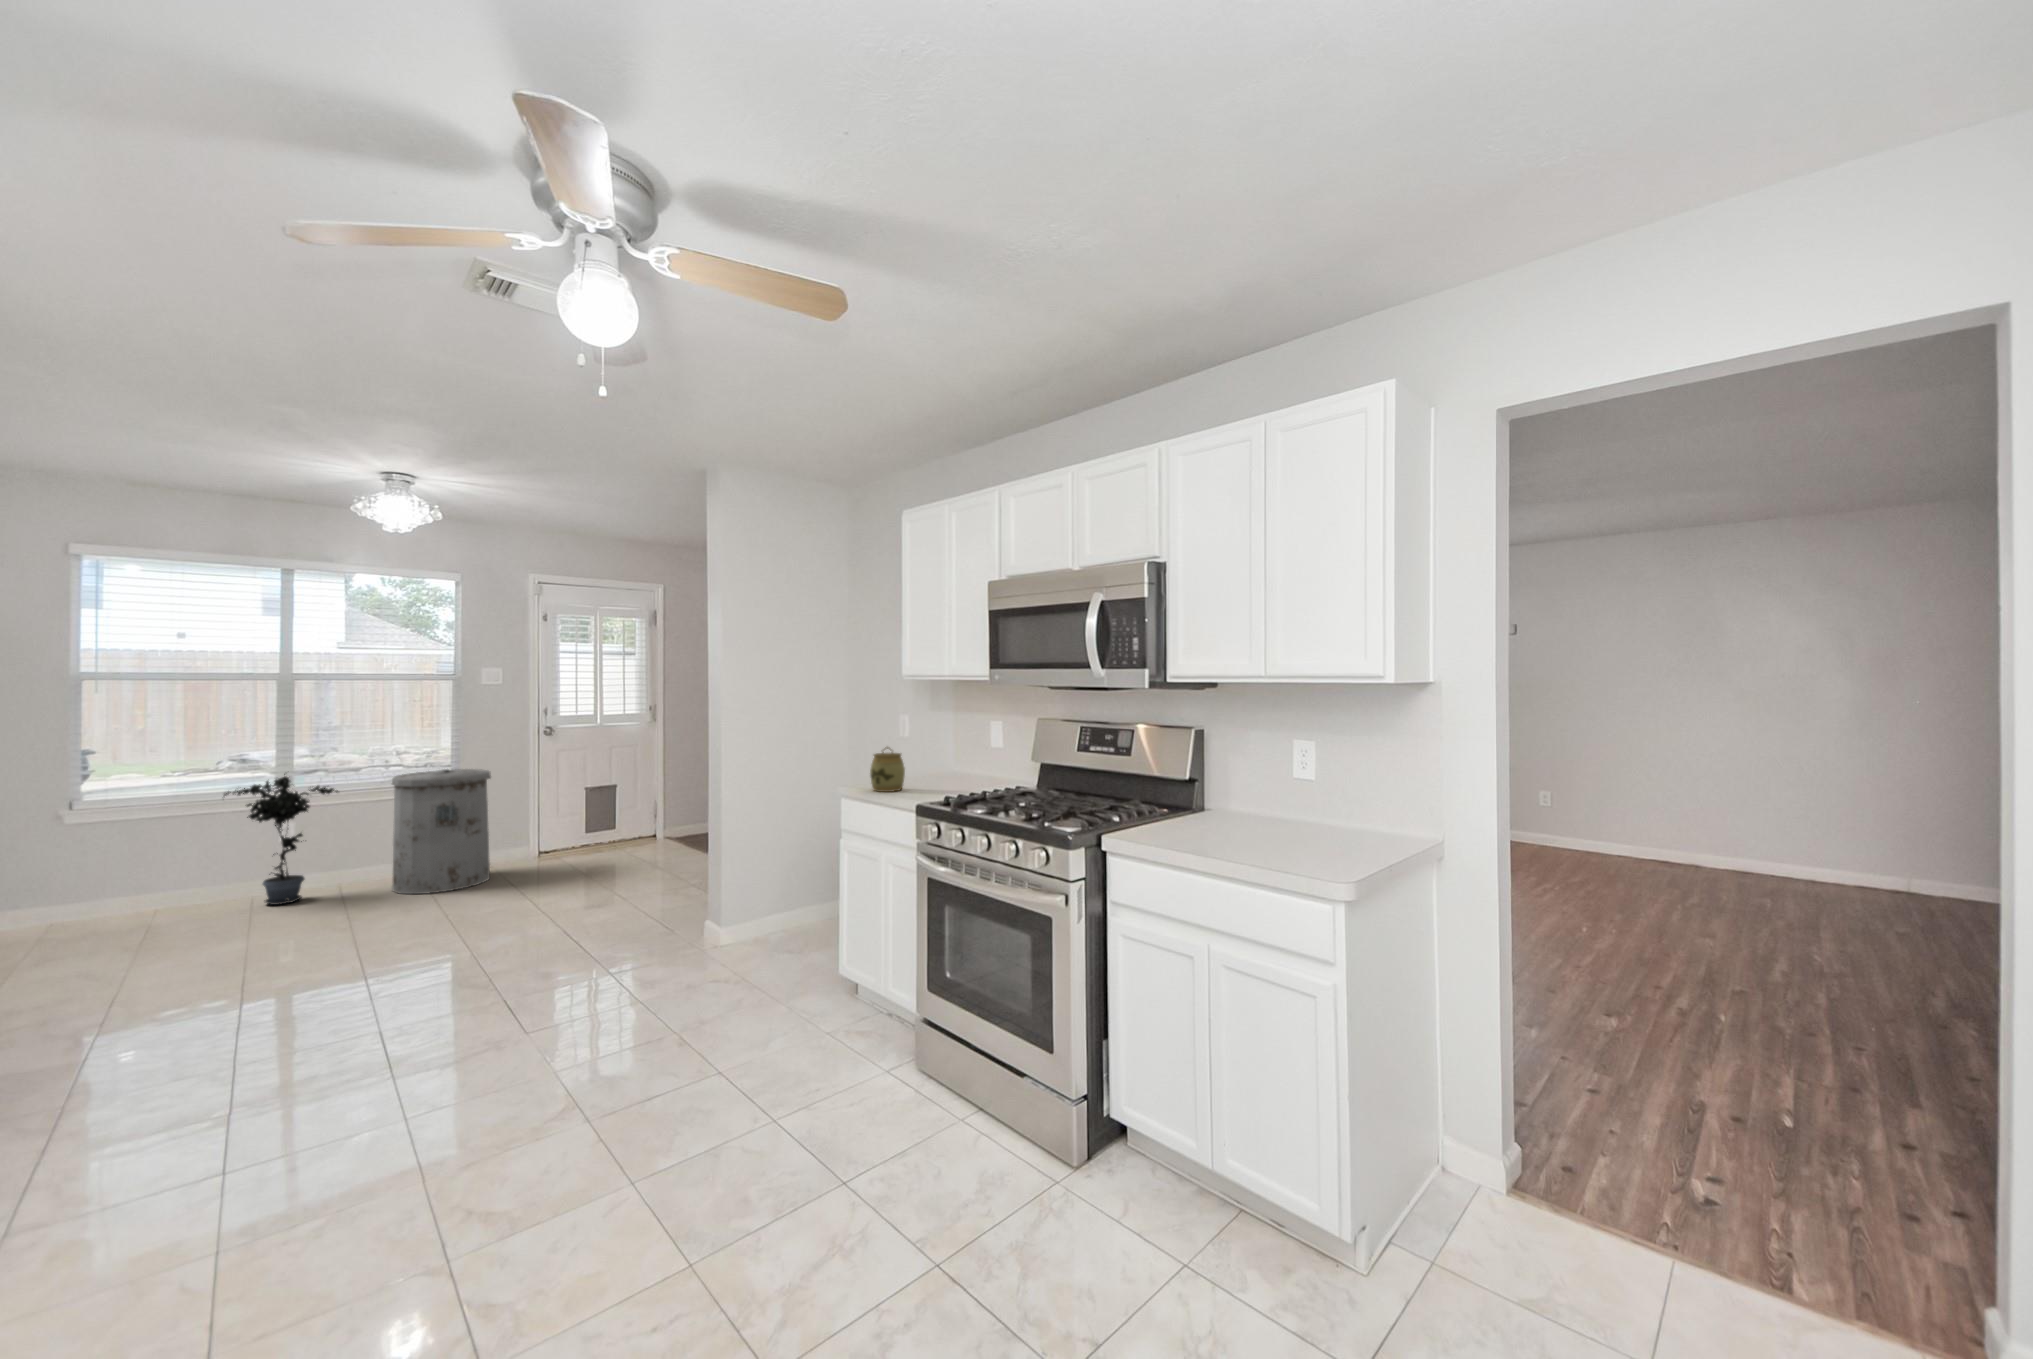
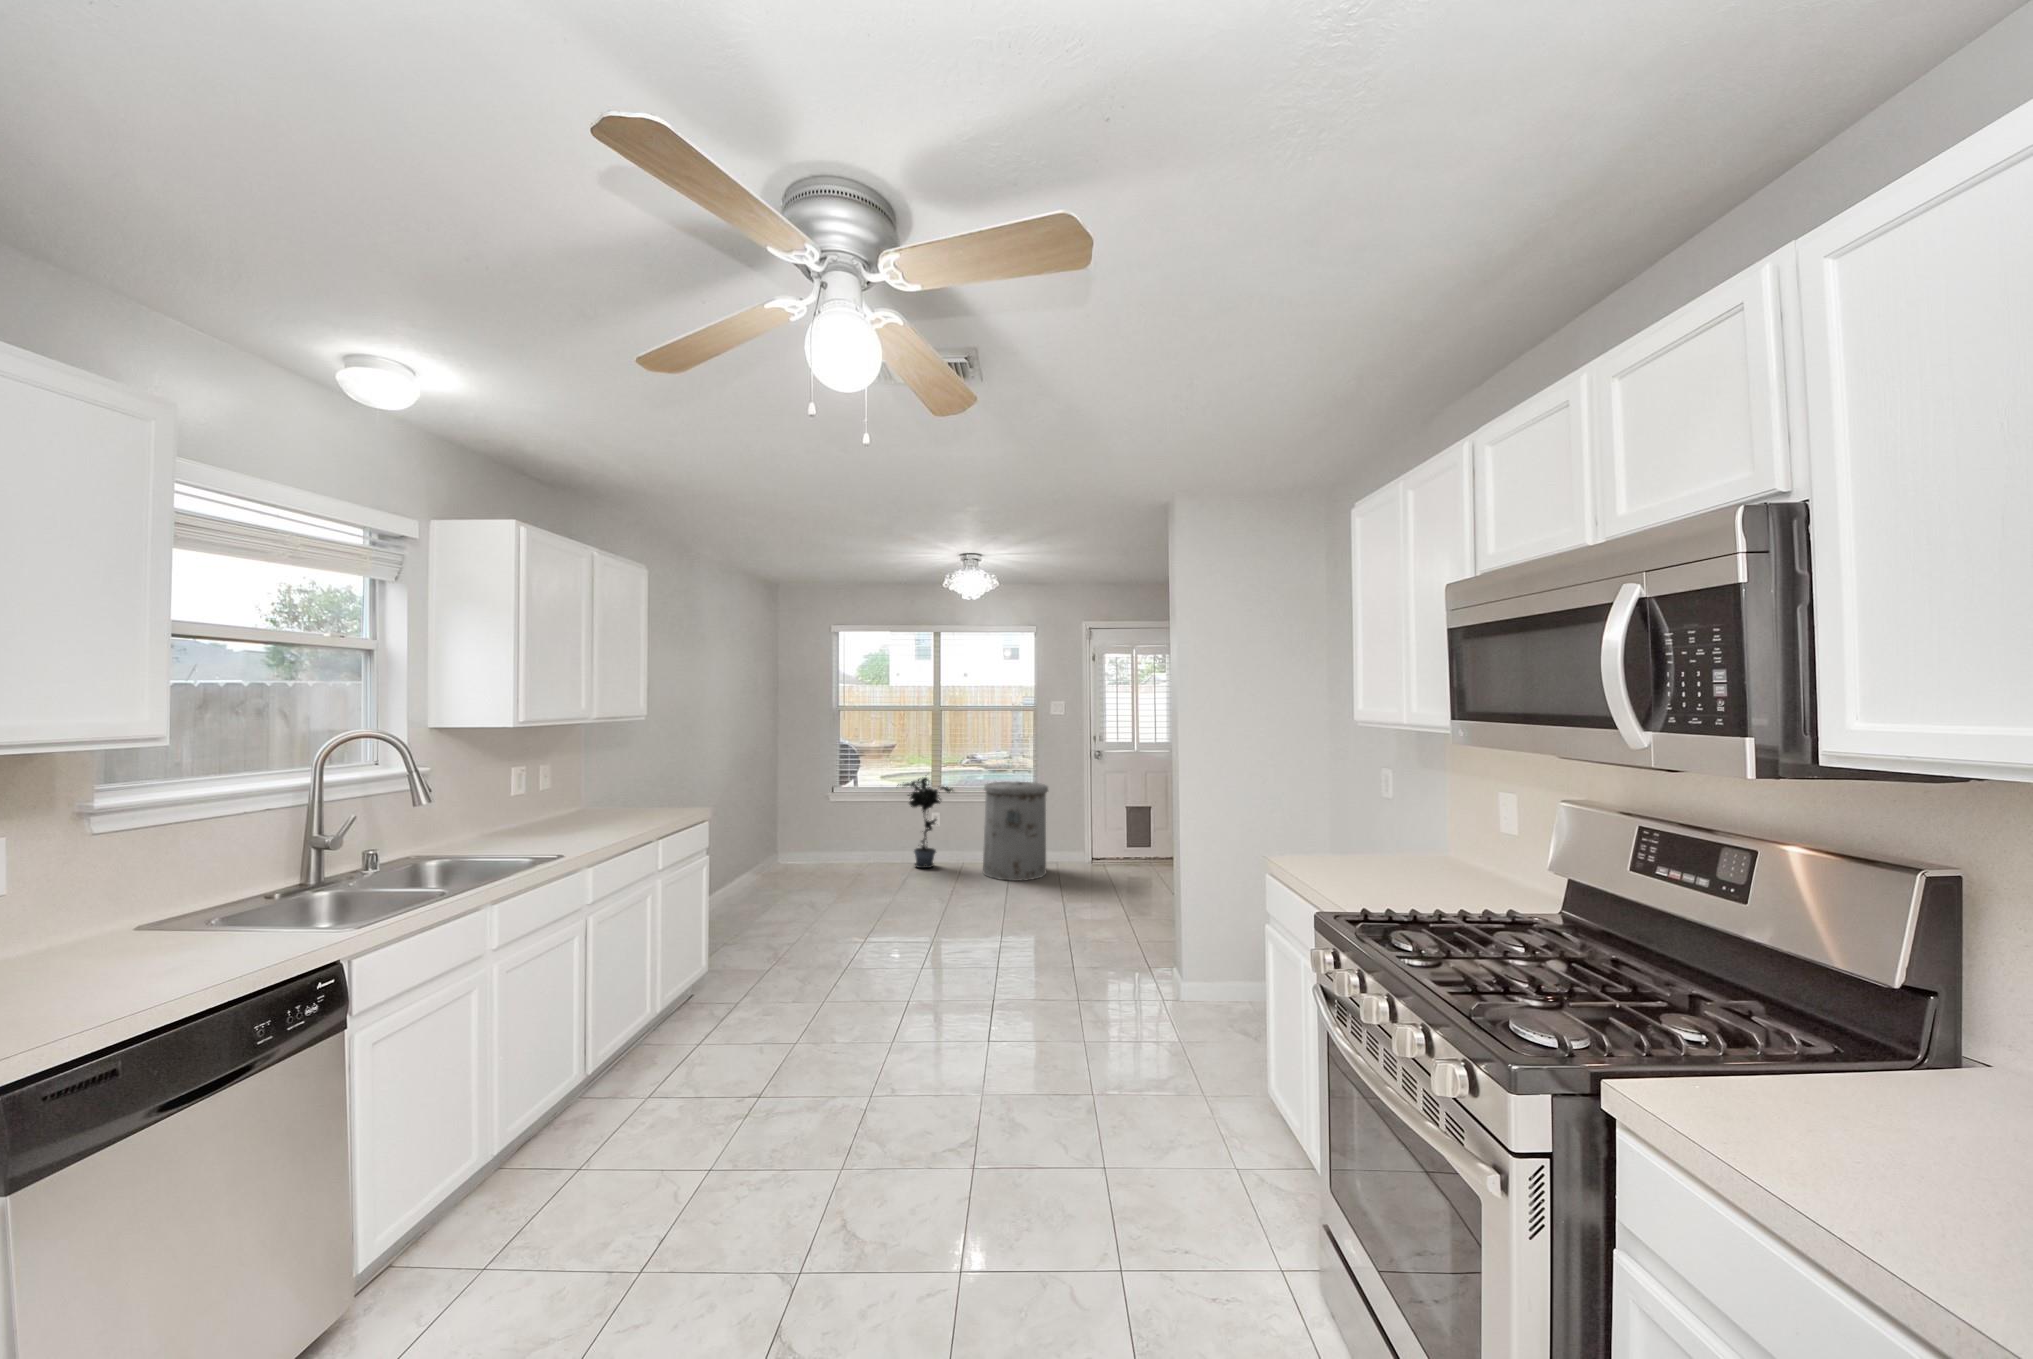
jar: present [870,747,905,792] -> none [1293,815,1341,878]

